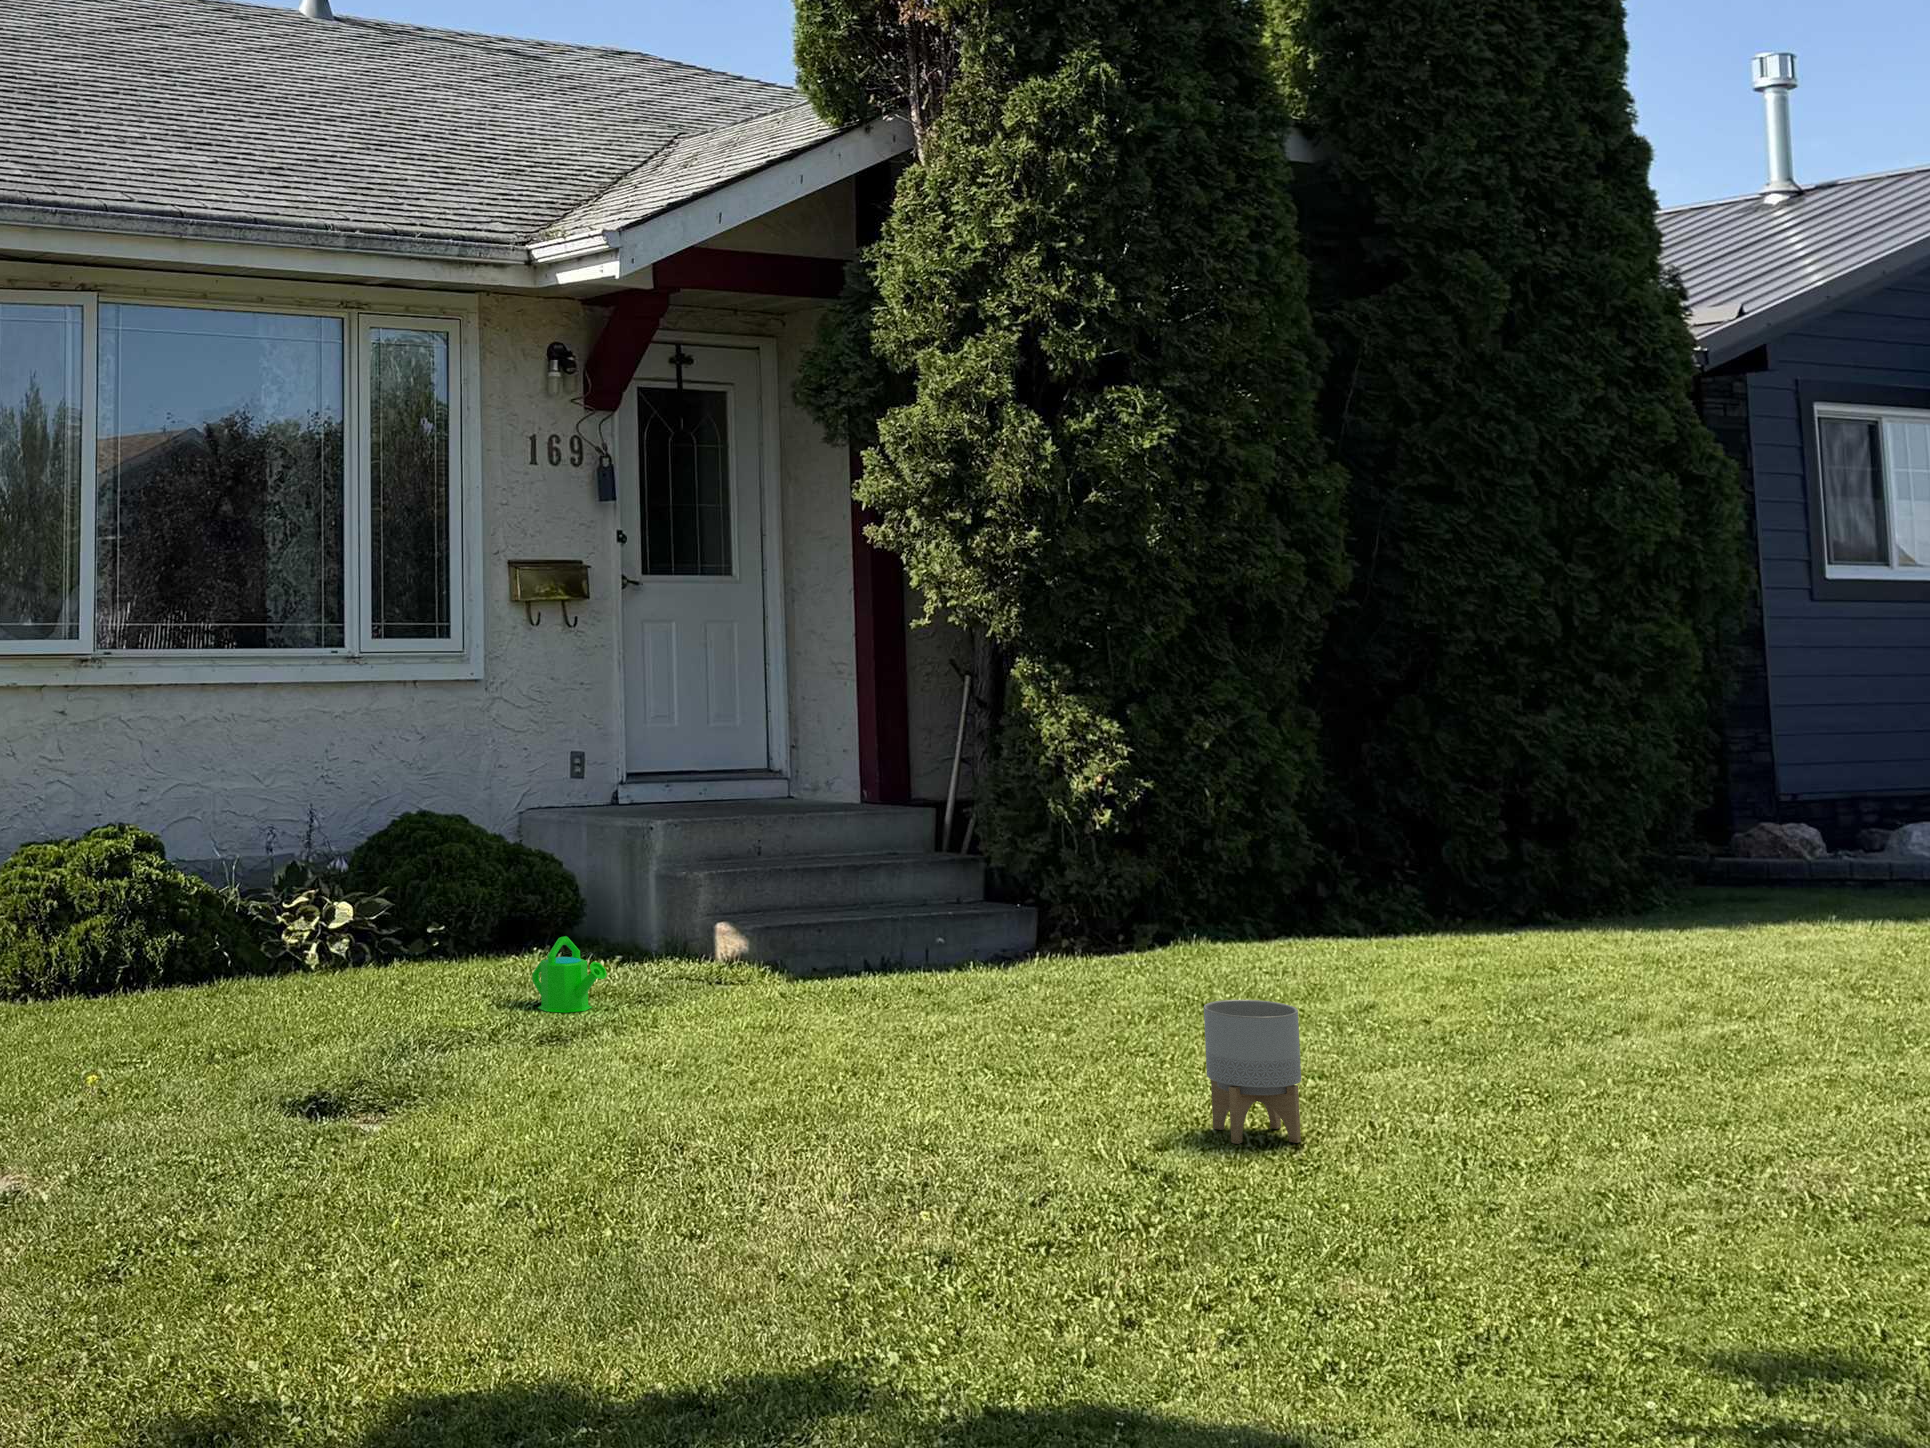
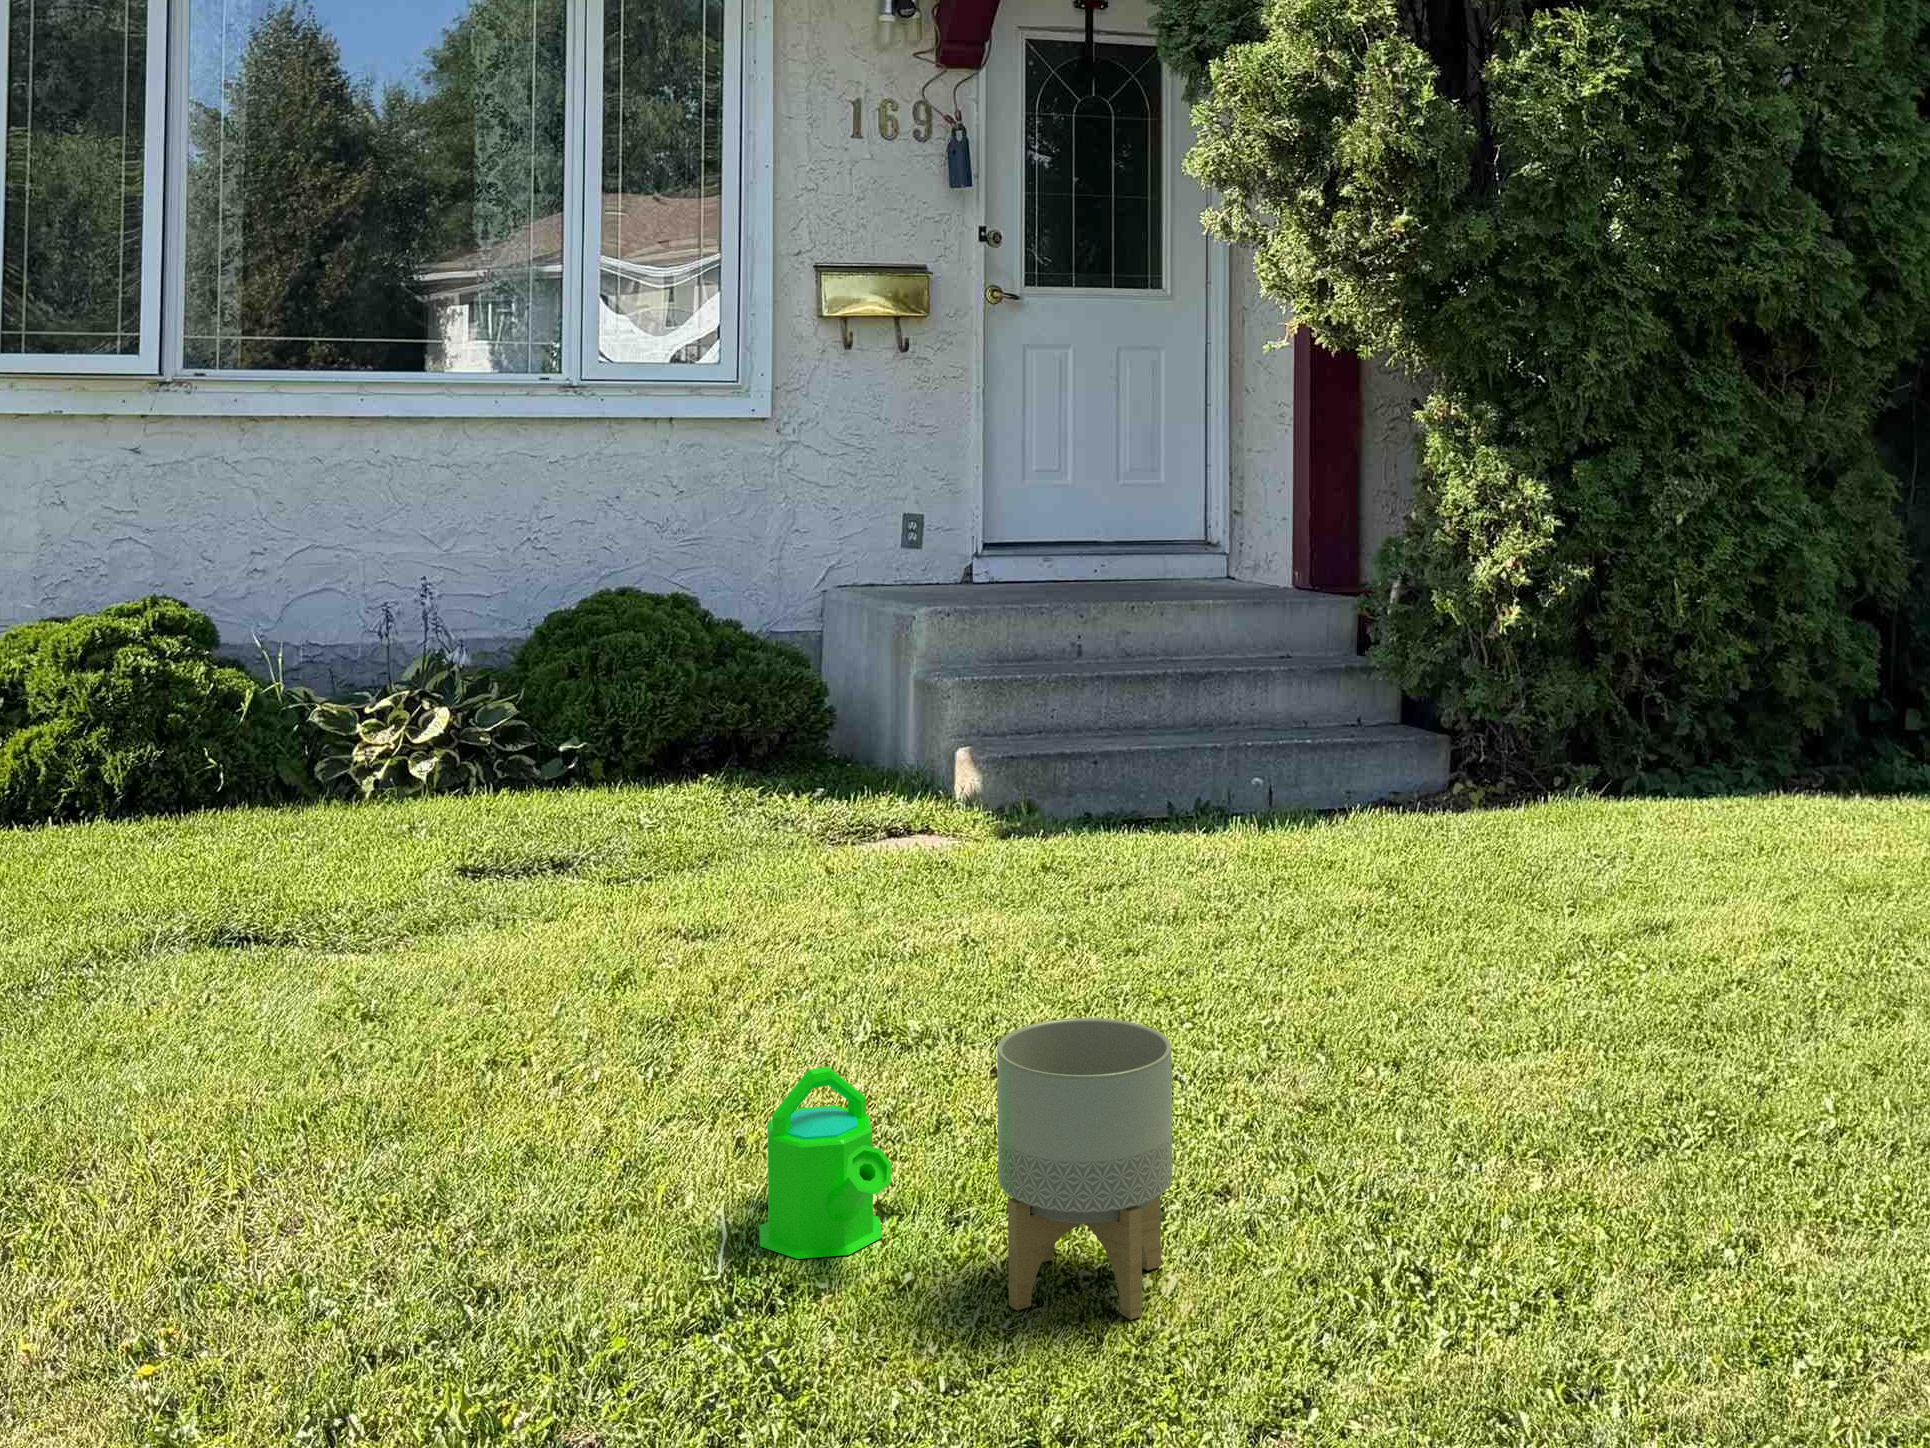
watering can: present [532,936,607,1013] -> present [759,1066,892,1259]

